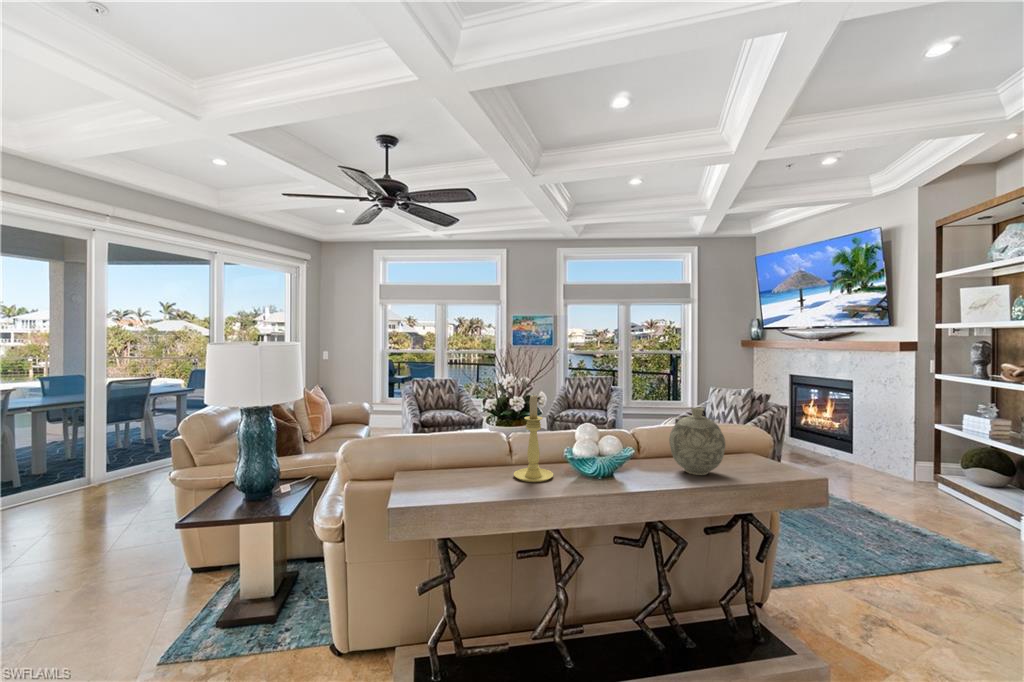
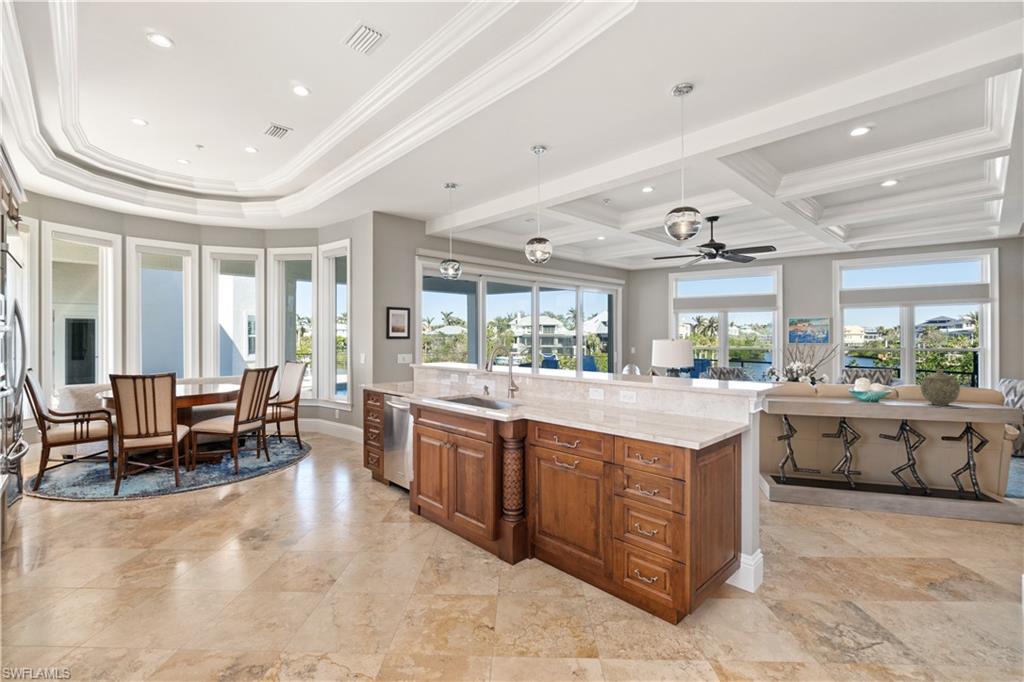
candle holder: present [514,395,553,482] -> none [819,359,843,401]

